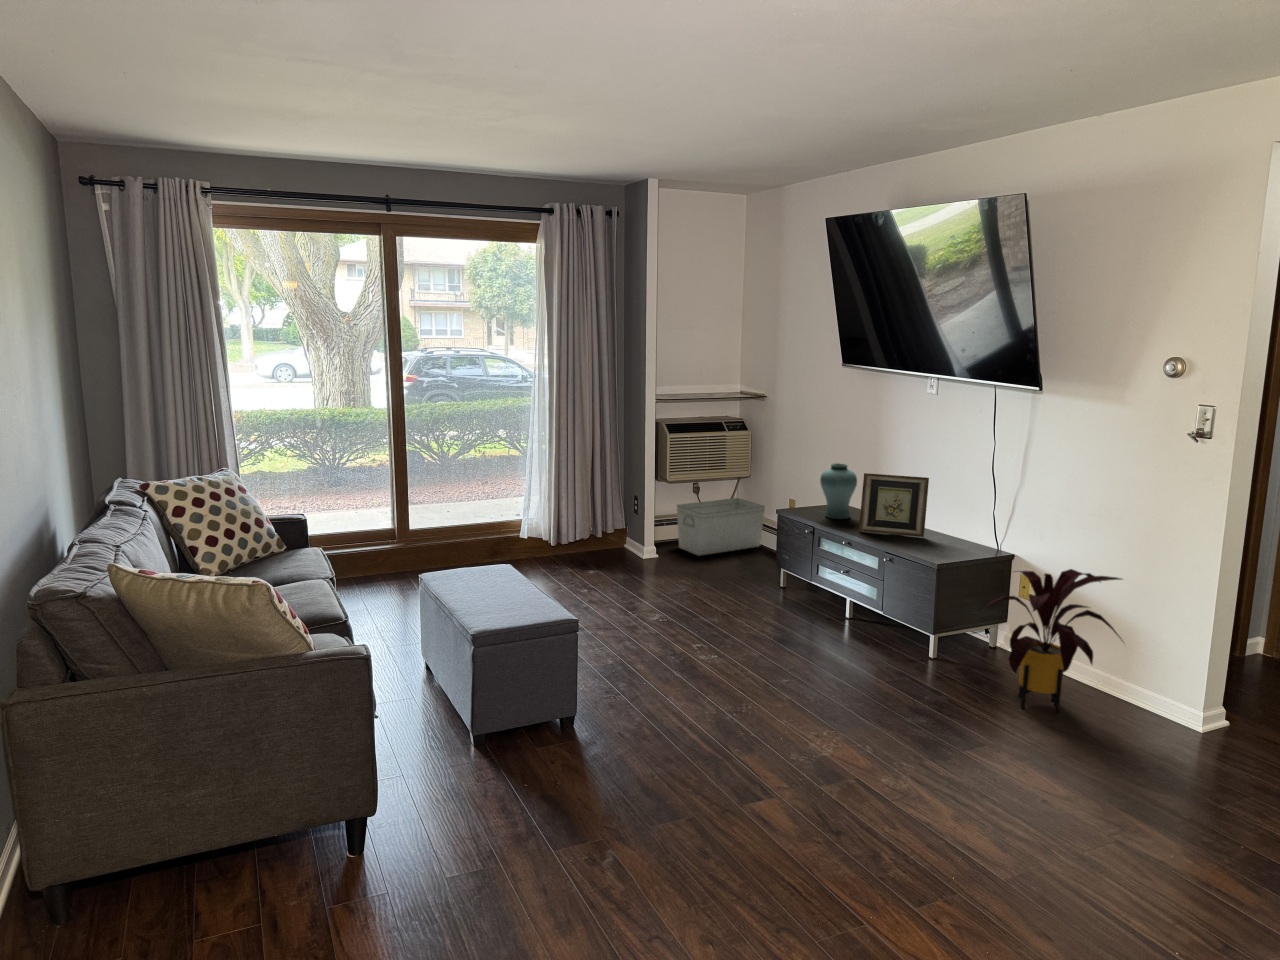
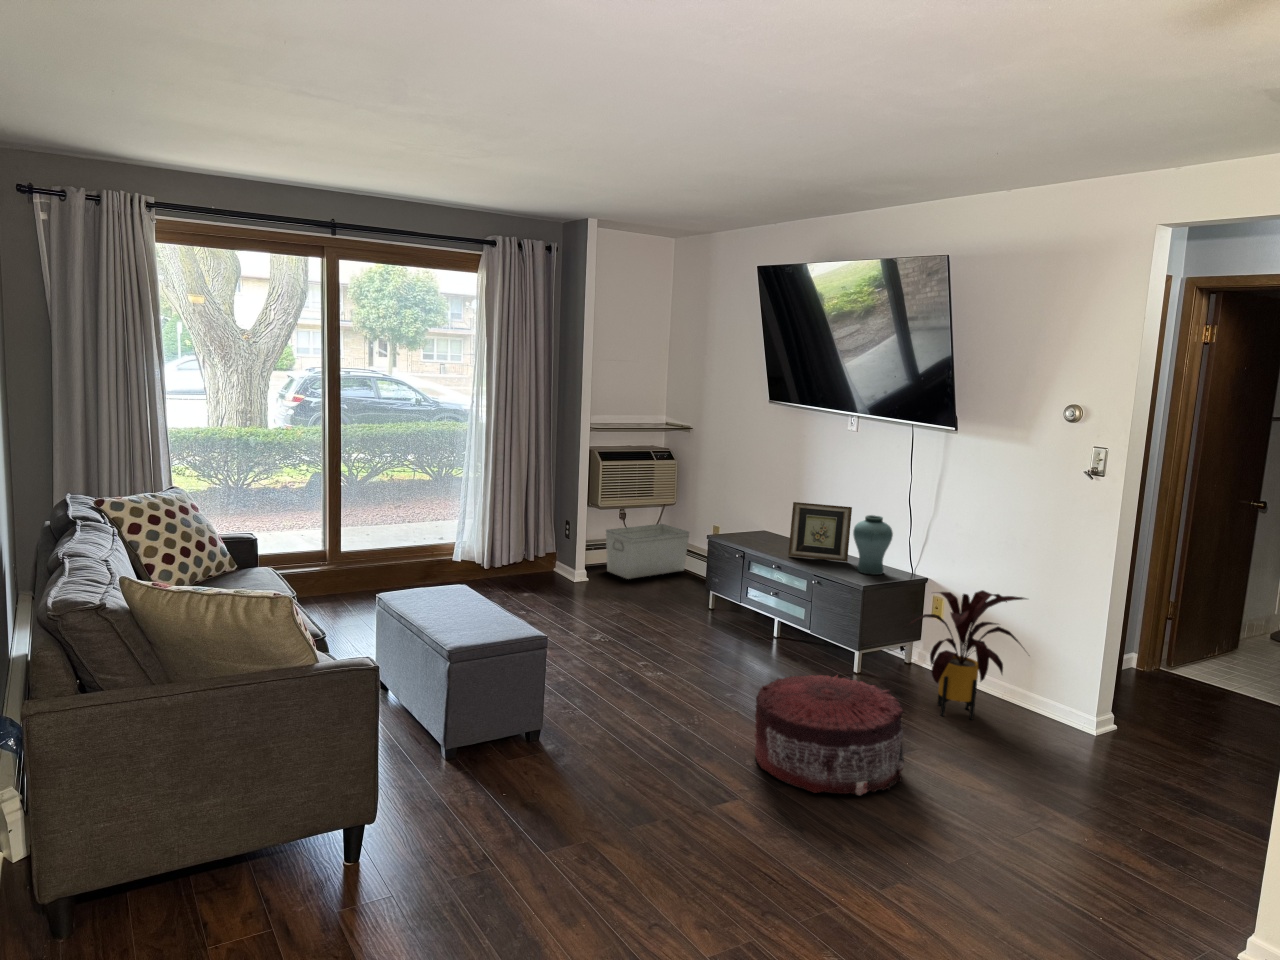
vase: present [820,463,857,519] -> present [853,515,893,575]
pouf: none [800,662,967,799] -> present [754,675,904,795]

